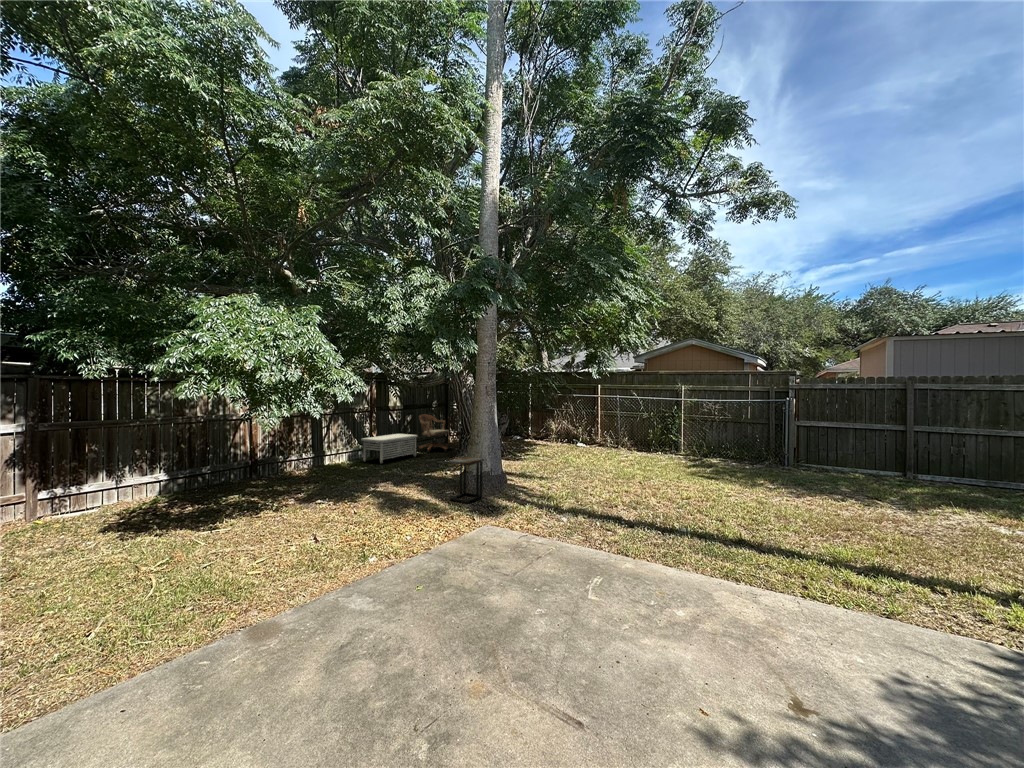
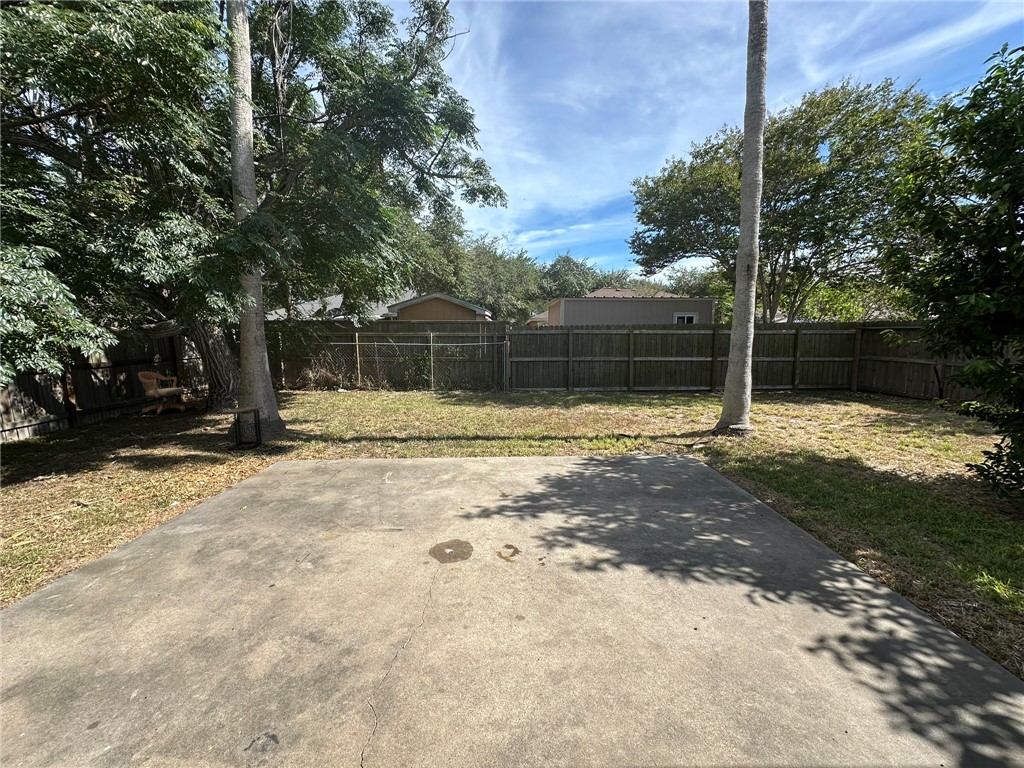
storage bench: present [361,434,417,463] -> none [56,396,144,433]

